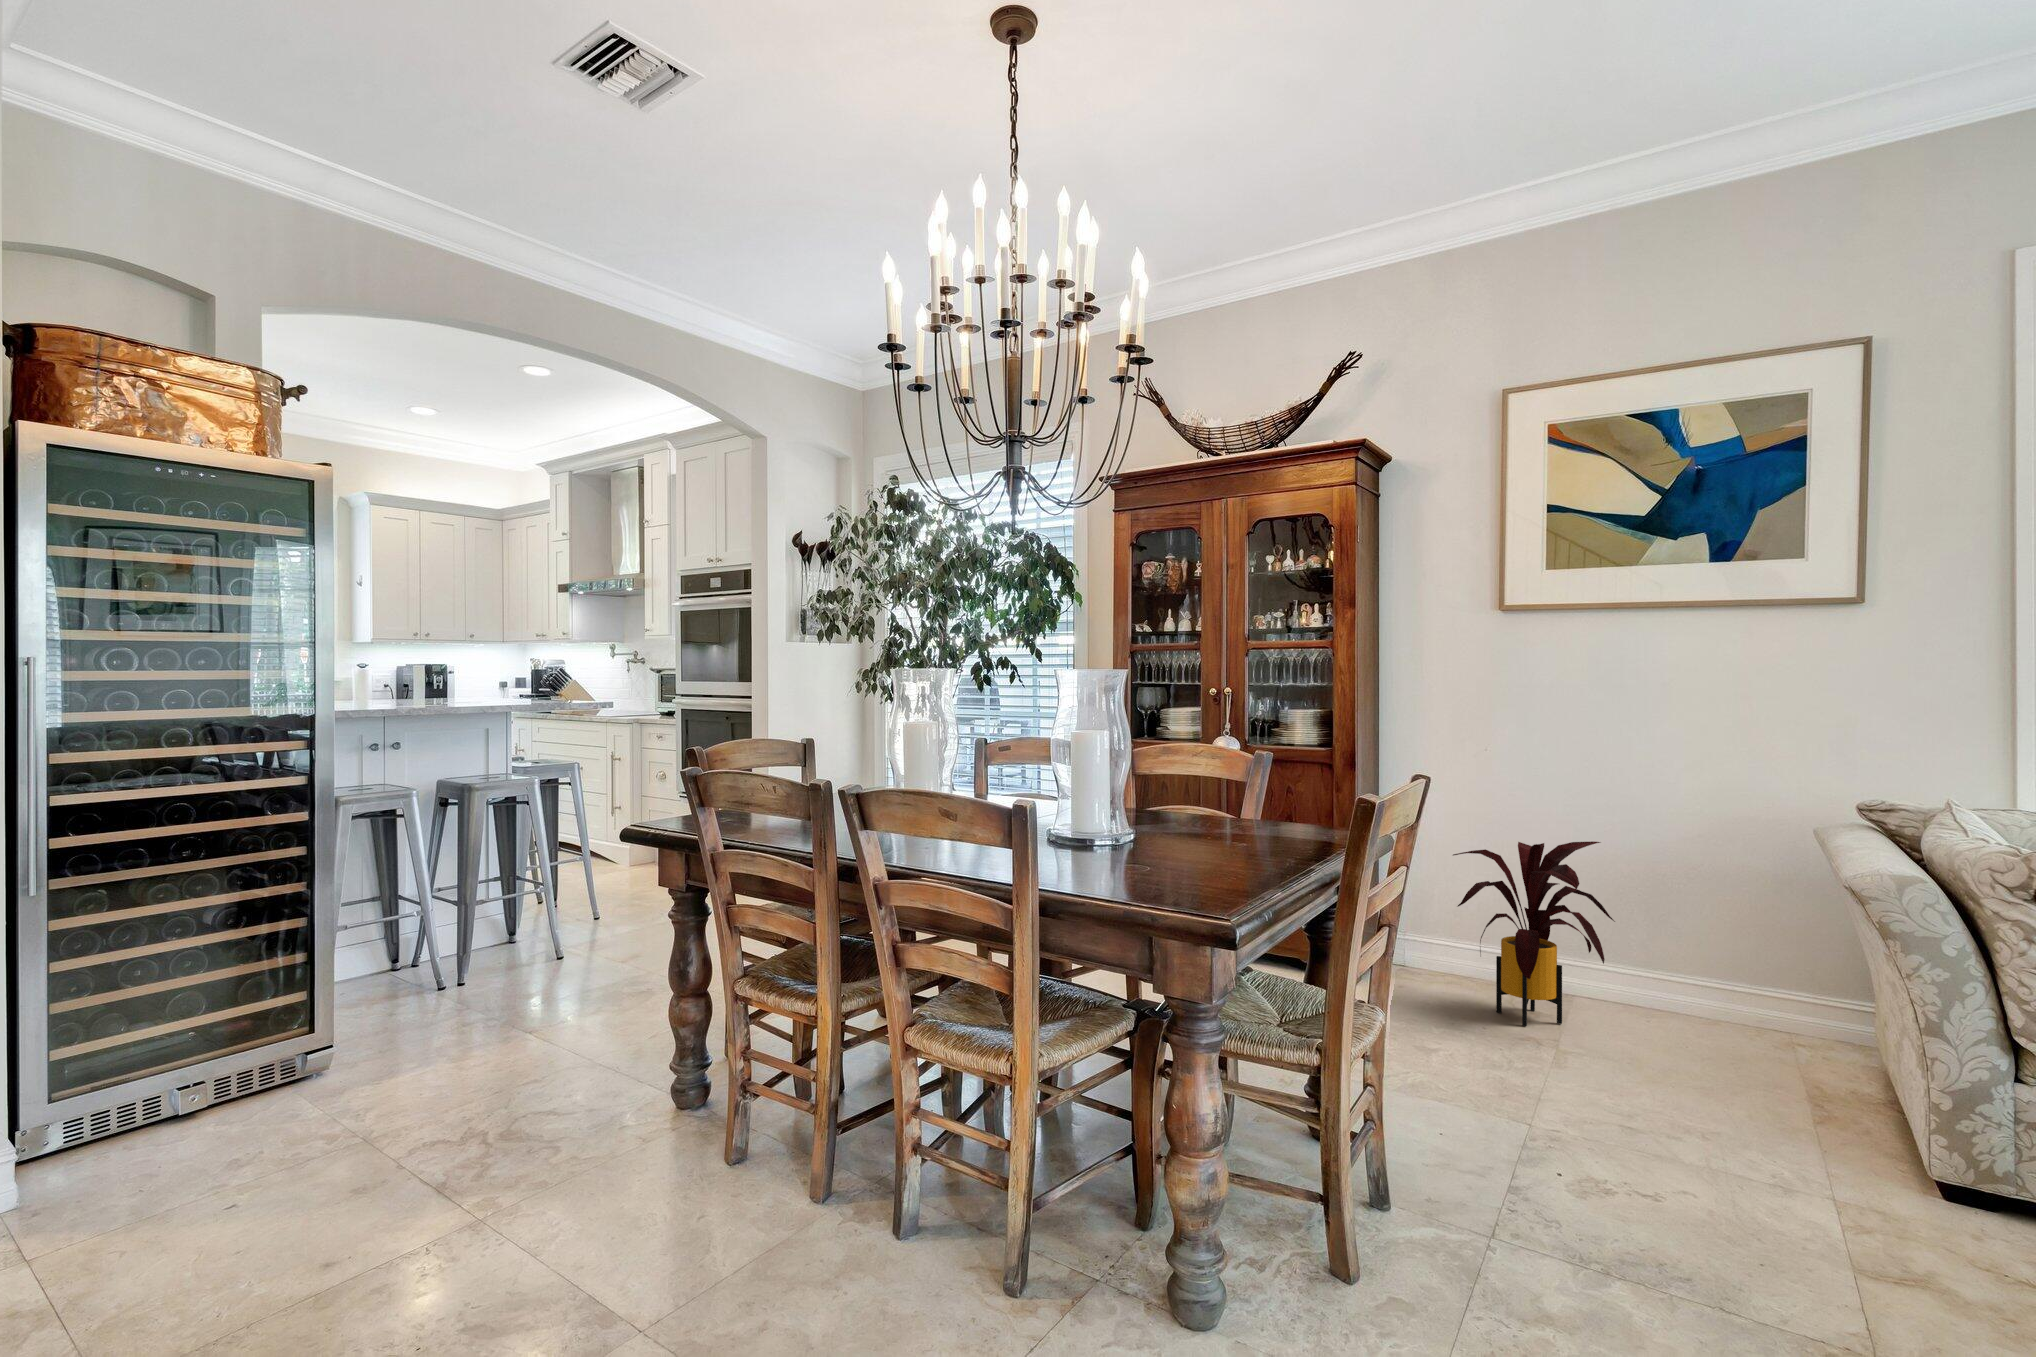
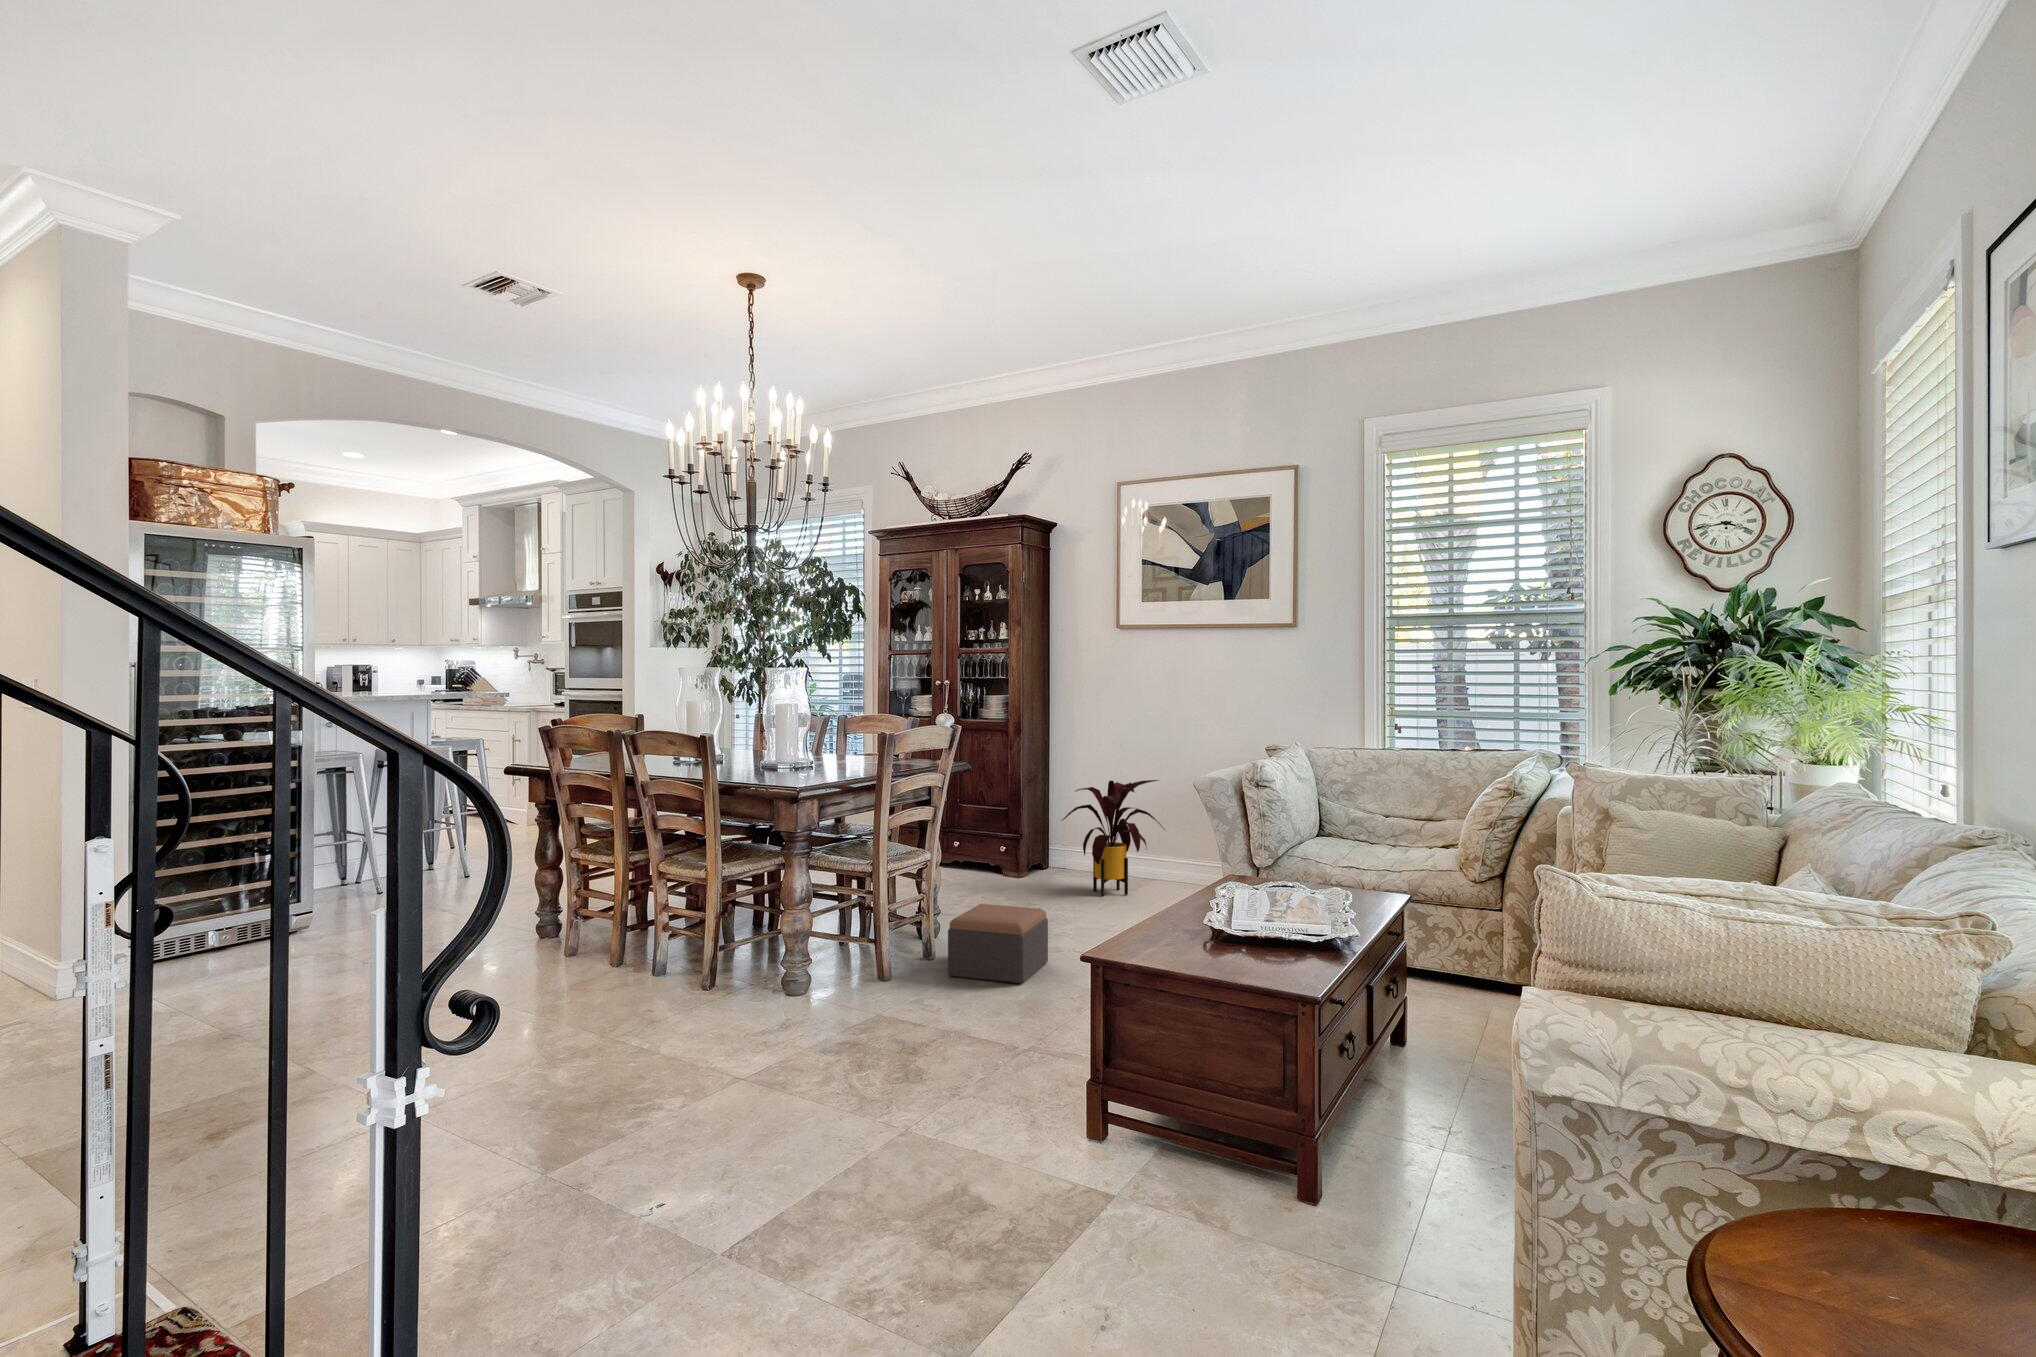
footstool: none [1465,1101,1651,1304] -> present [948,904,1048,984]

